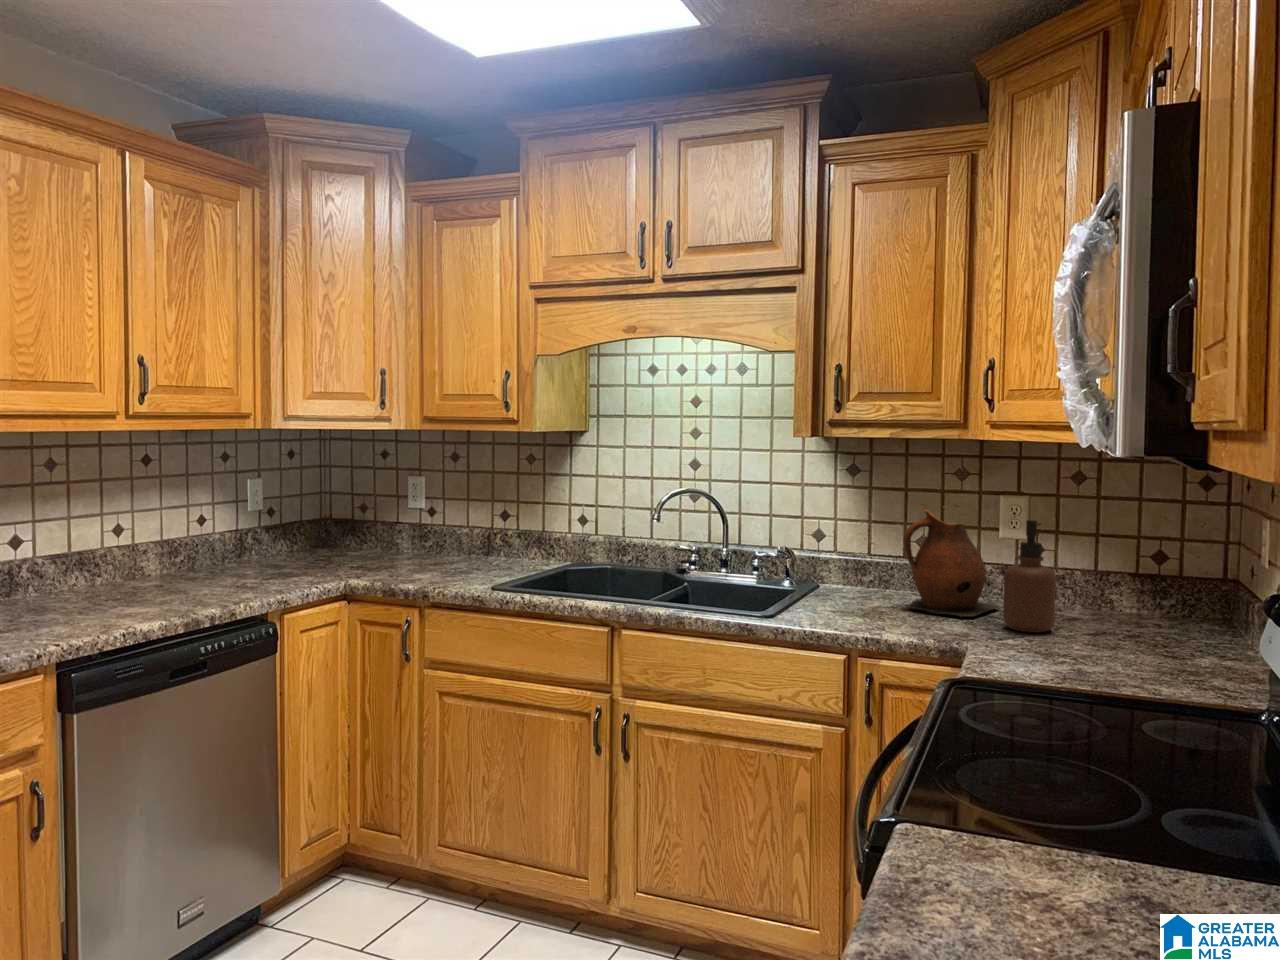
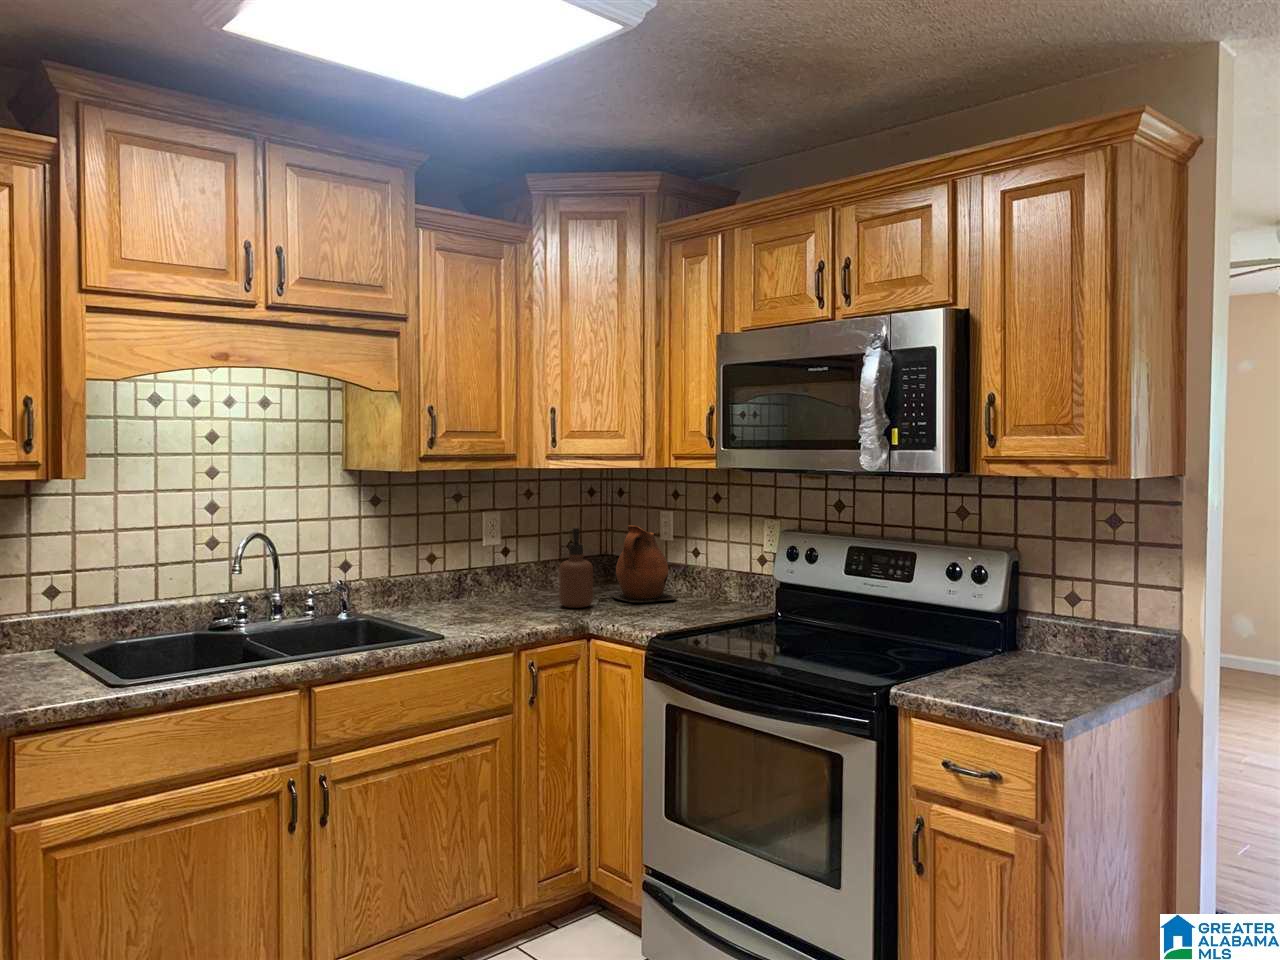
ceramic pitcher: present [904,510,999,618] -> present [612,525,677,602]

